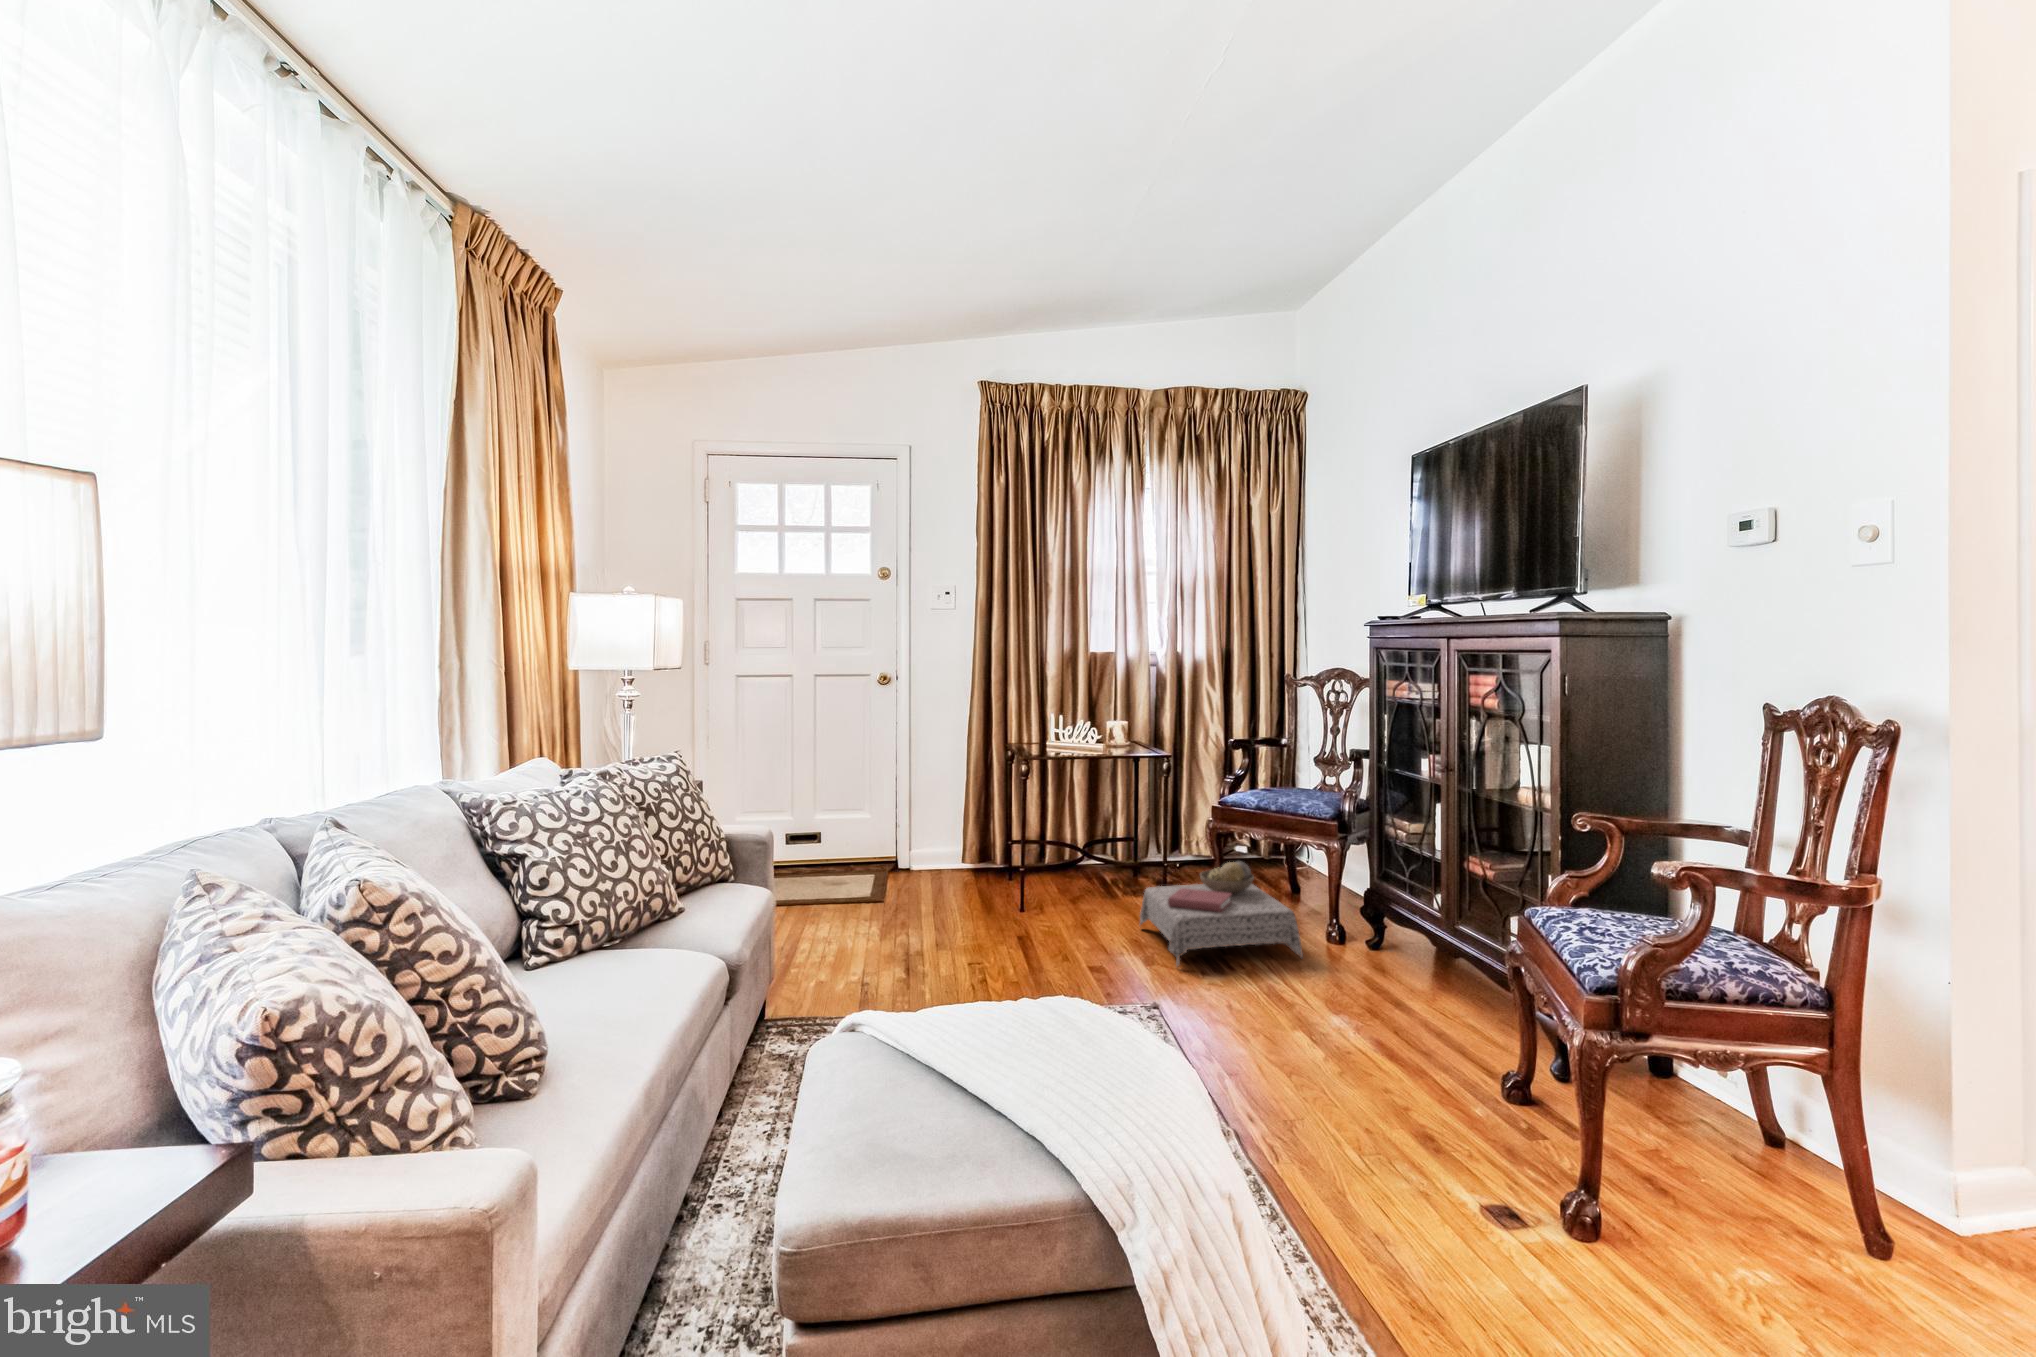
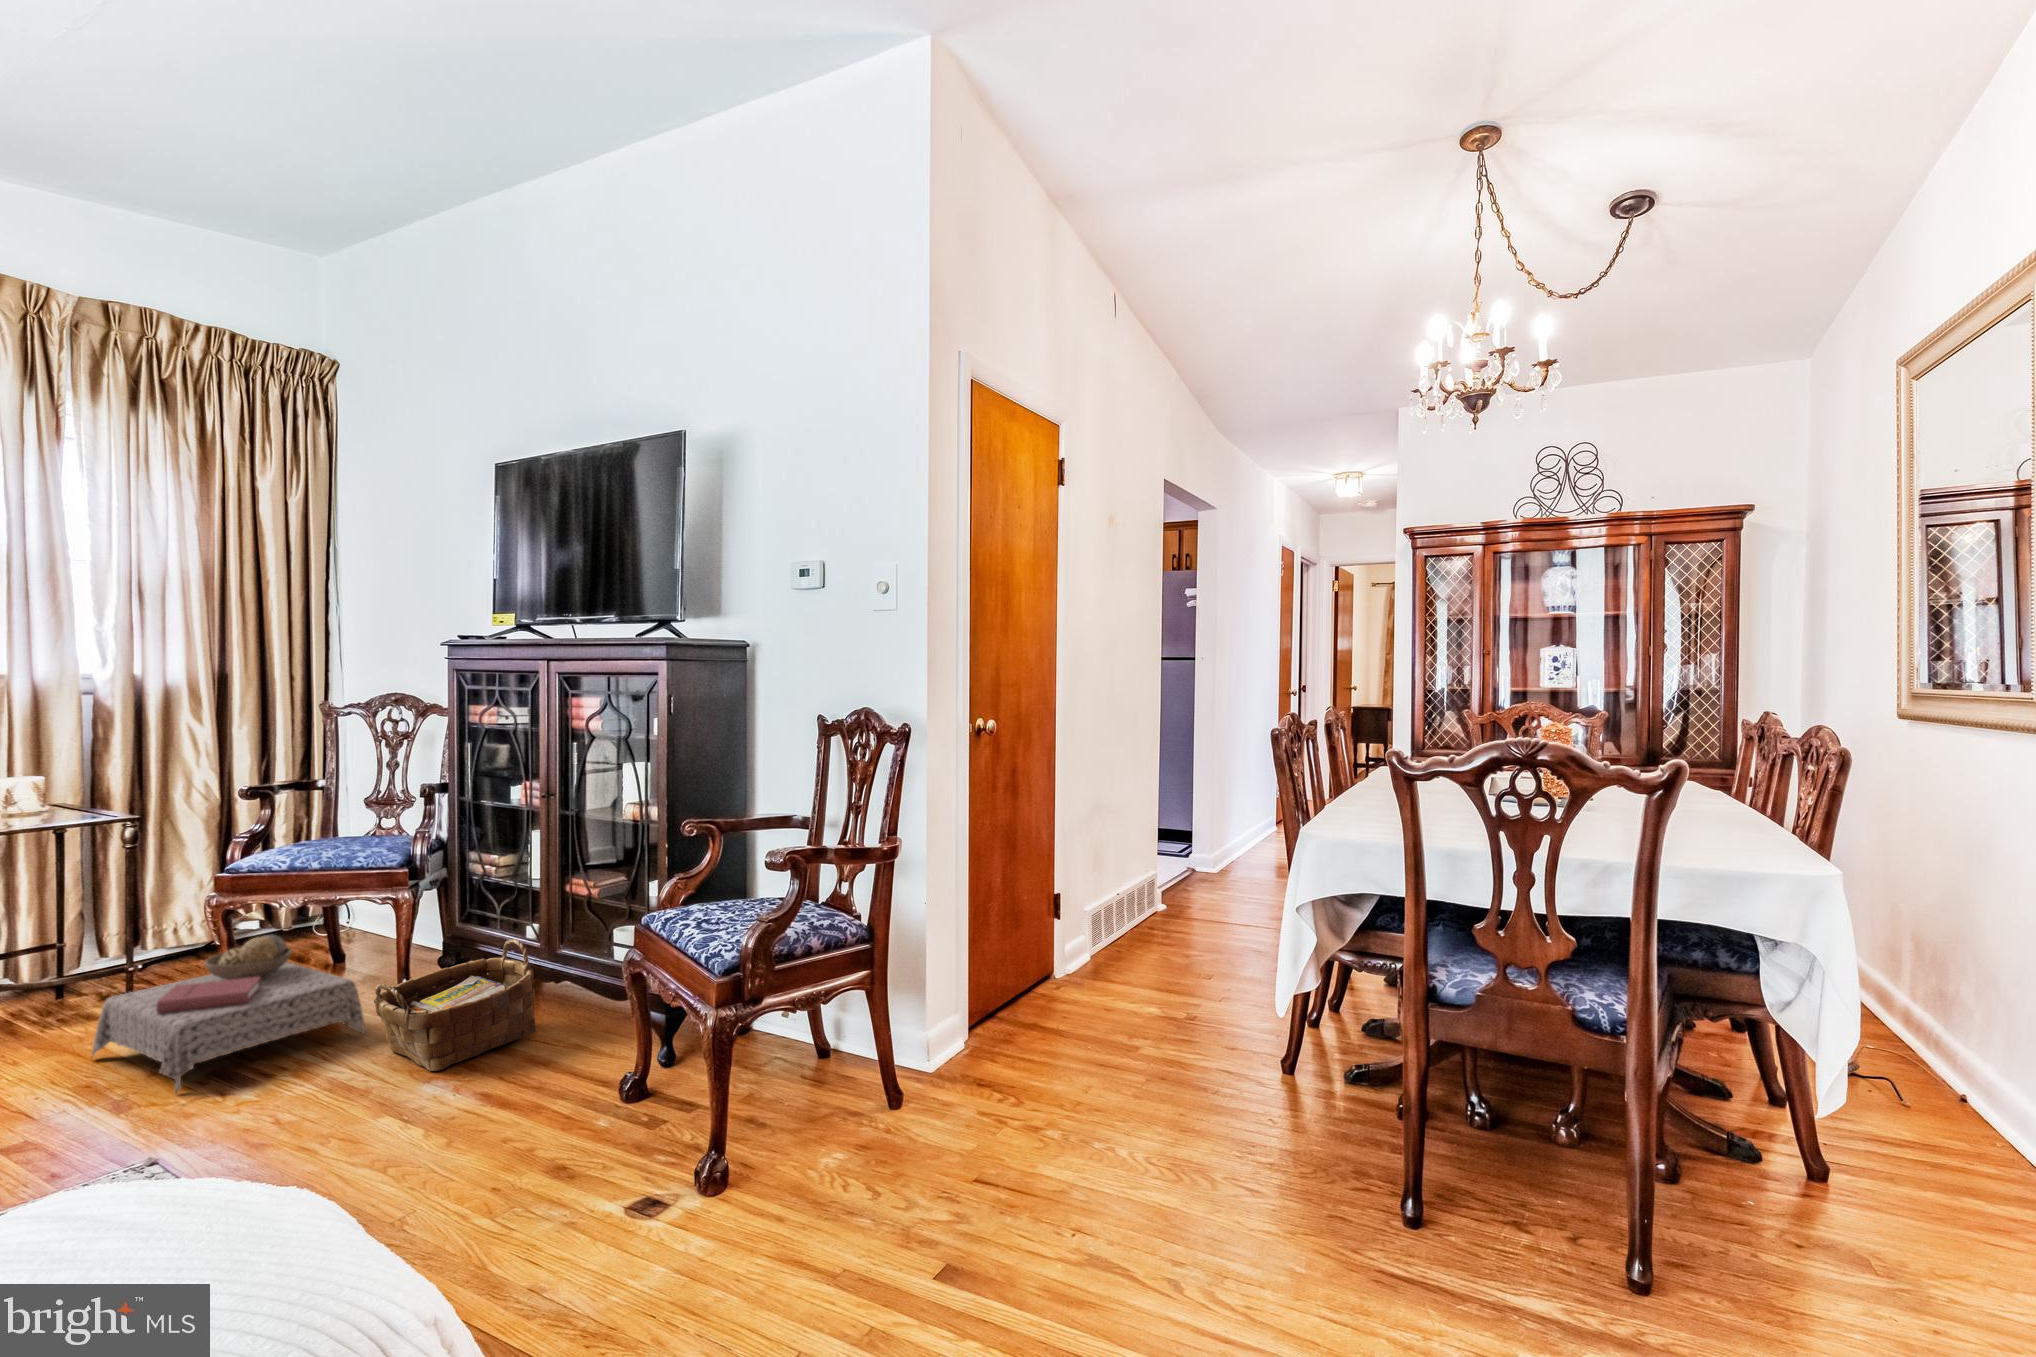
woven basket: none [1302,904,1438,1007] -> present [374,939,536,1071]

